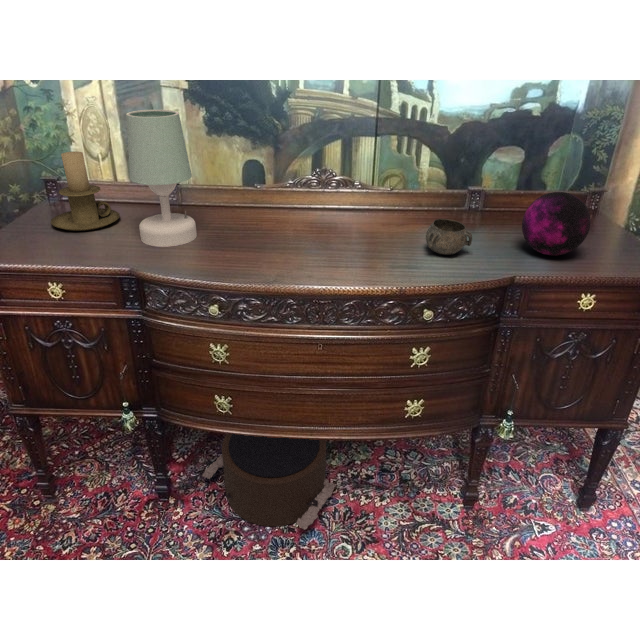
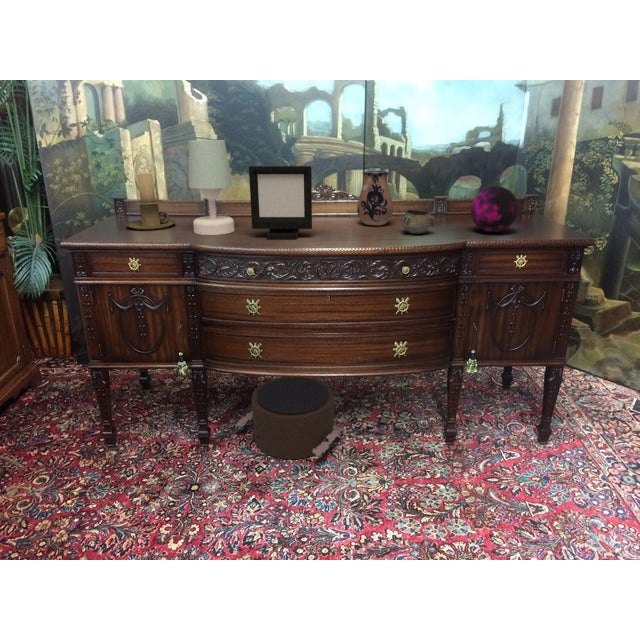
ceramic pitcher: none [365,154,414,232] -> present [357,171,393,226]
picture frame: none [211,158,302,262] -> present [249,166,312,239]

